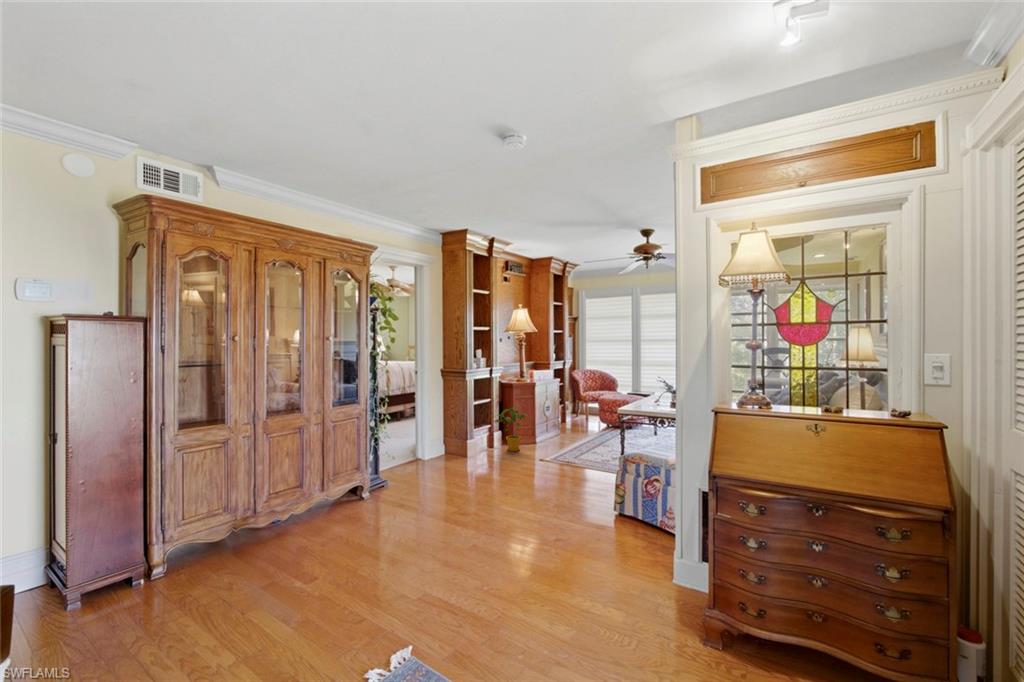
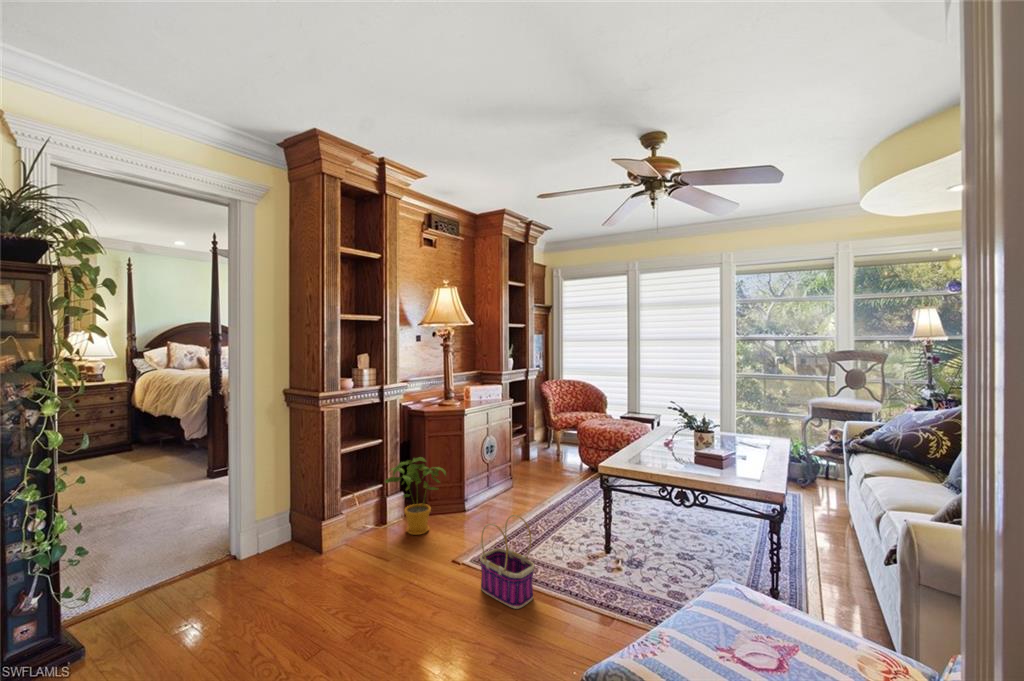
basket: none [559,430,588,472] -> present [480,515,534,609]

